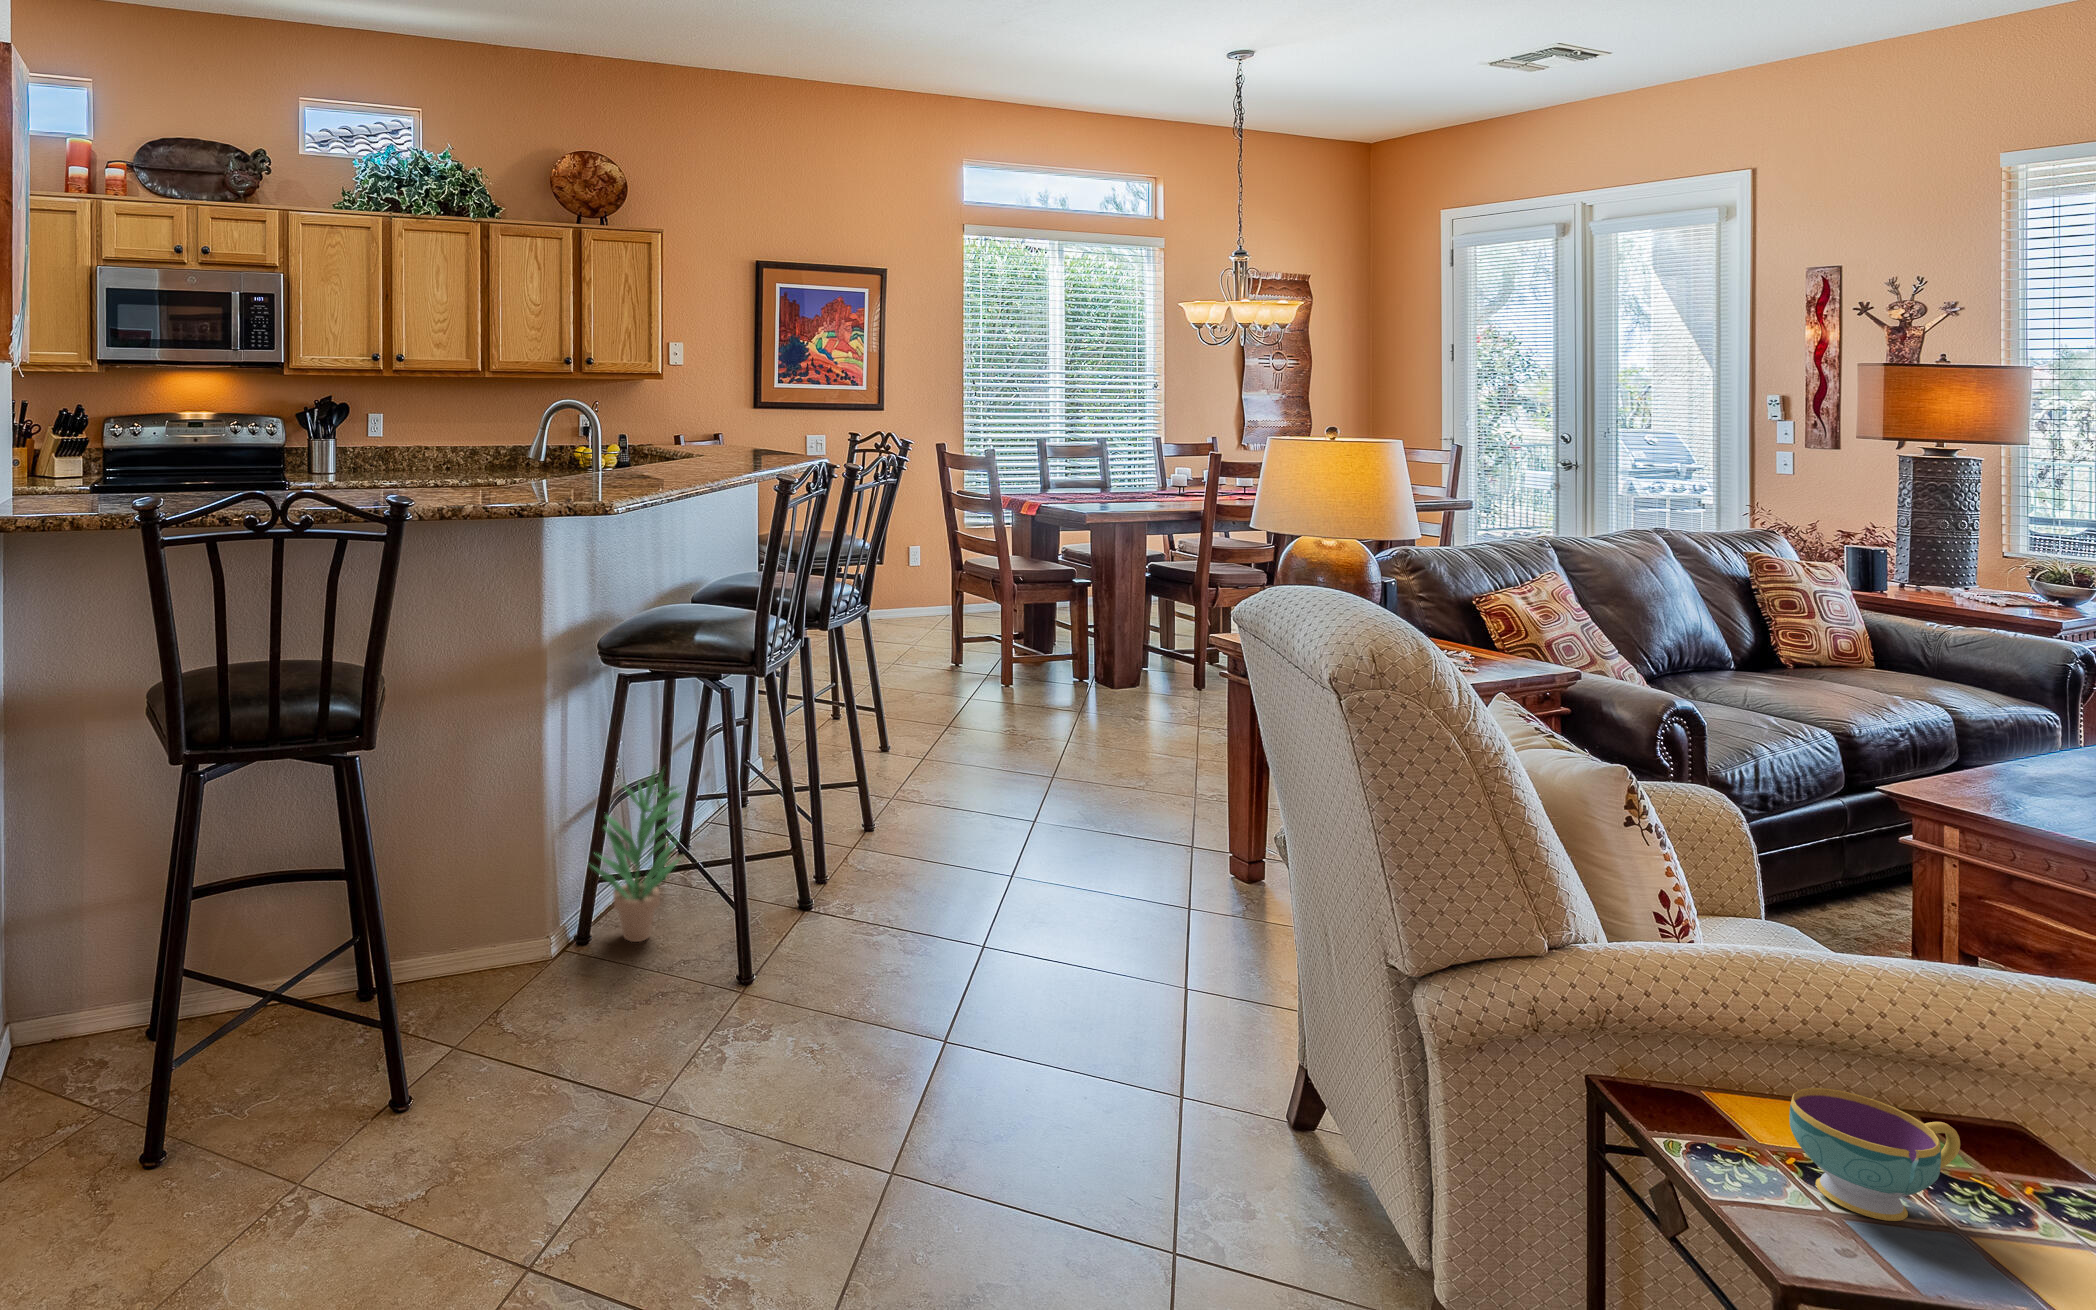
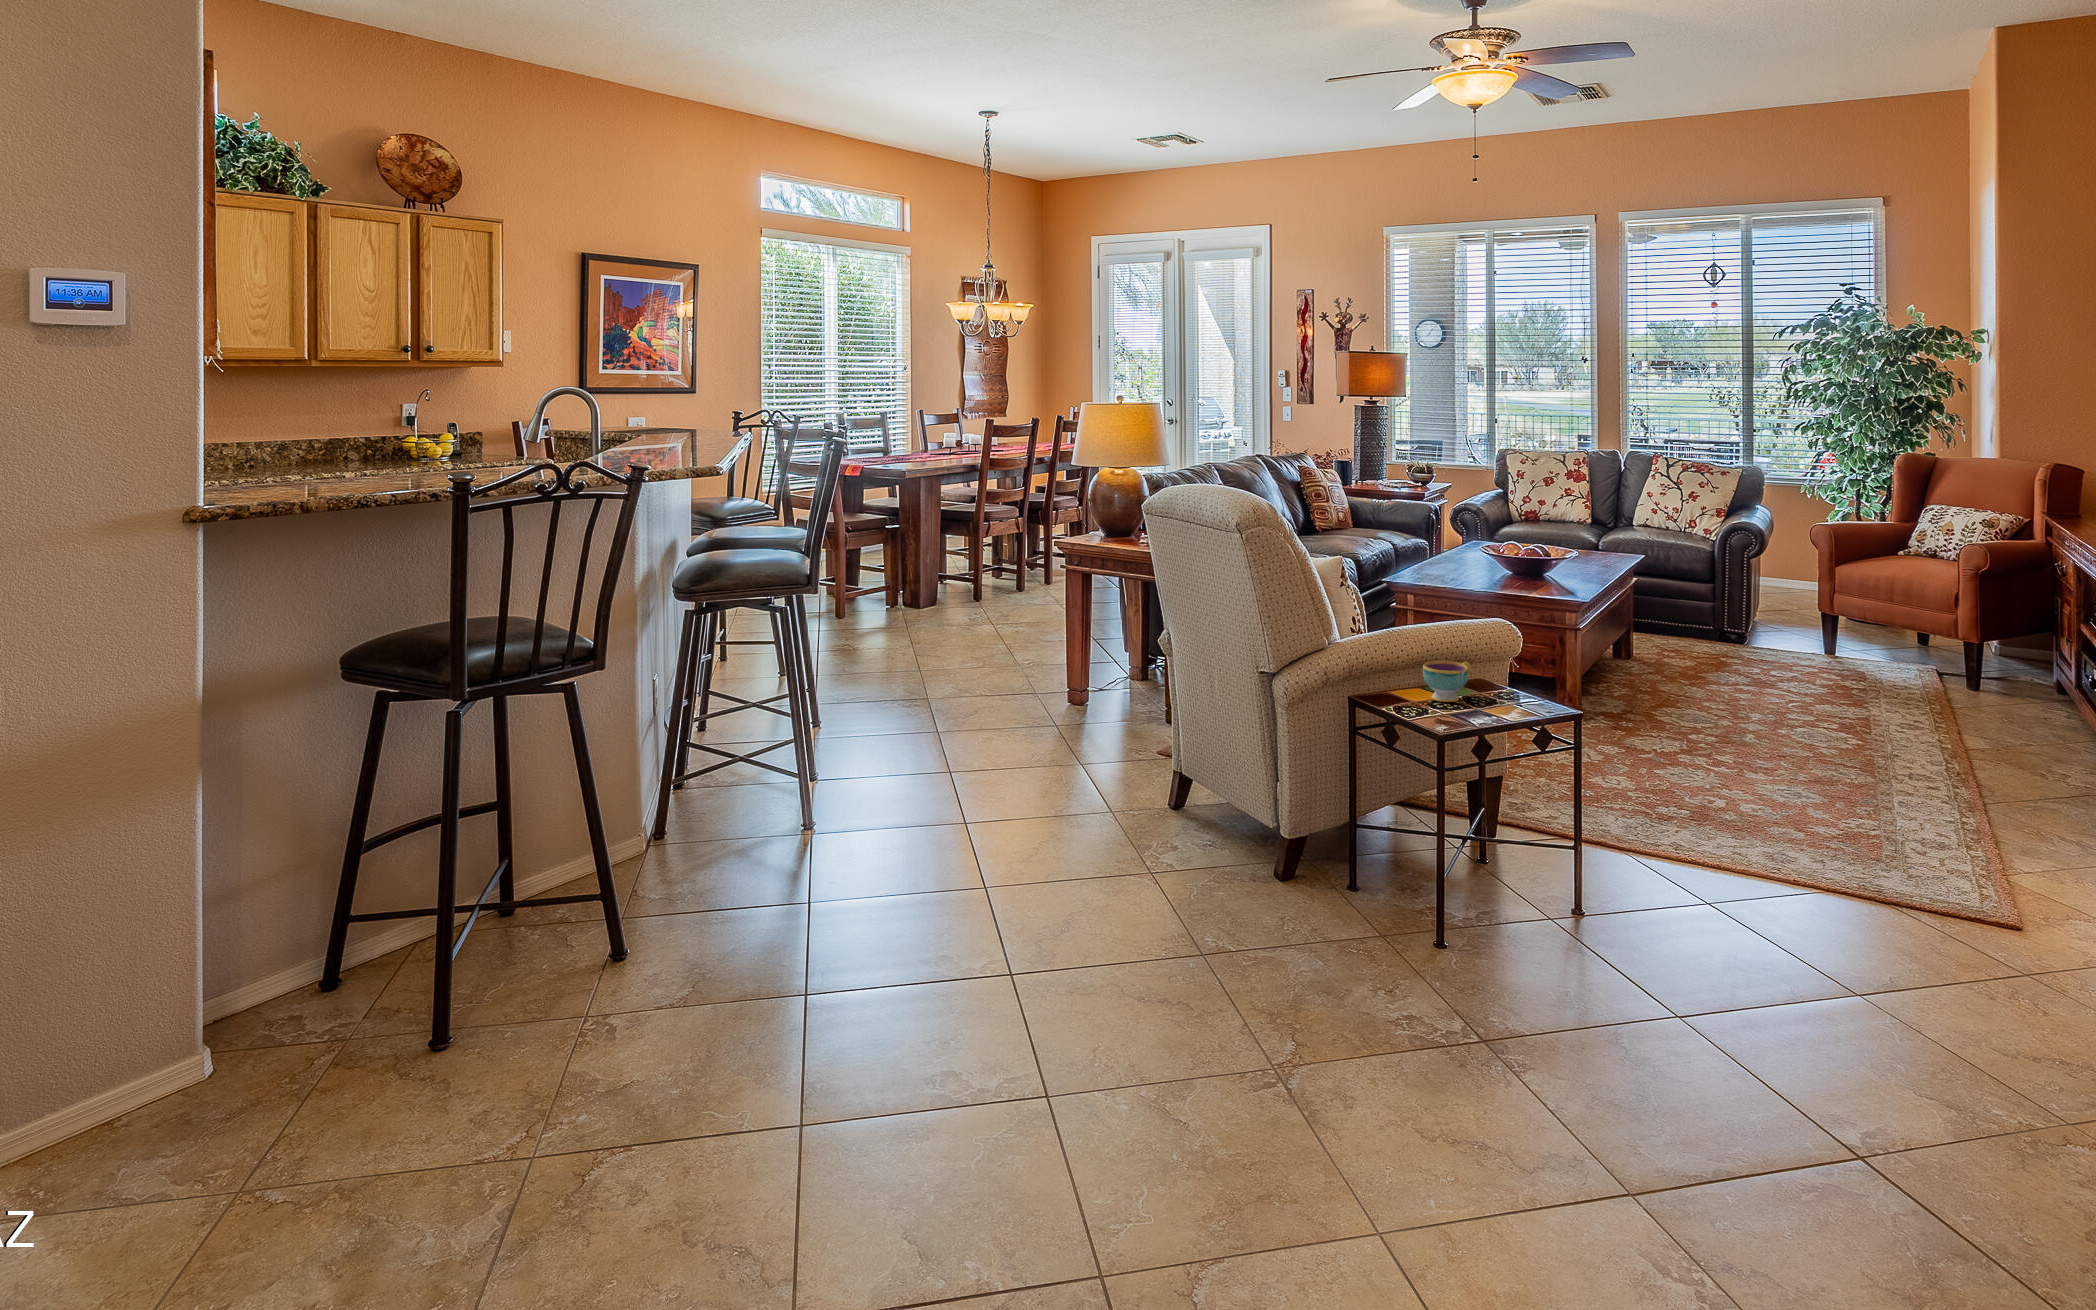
potted plant: present [592,769,683,942] -> none [682,671,757,813]

